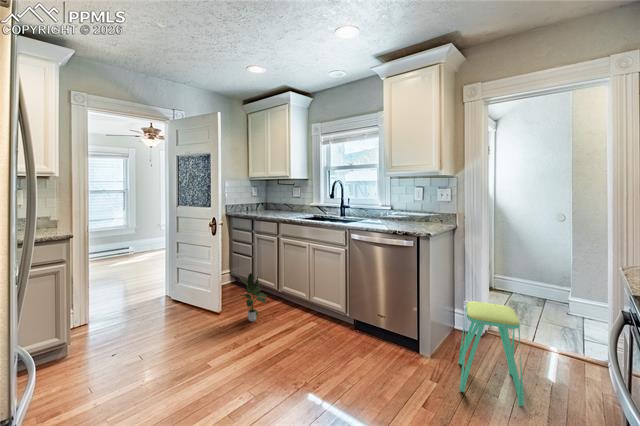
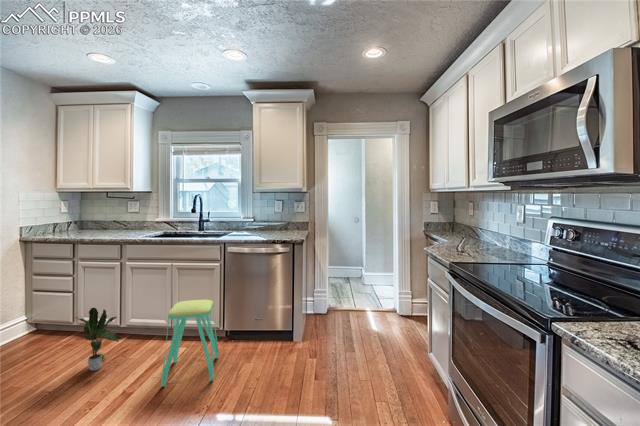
stool: present [459,301,524,406] -> present [161,300,219,387]

